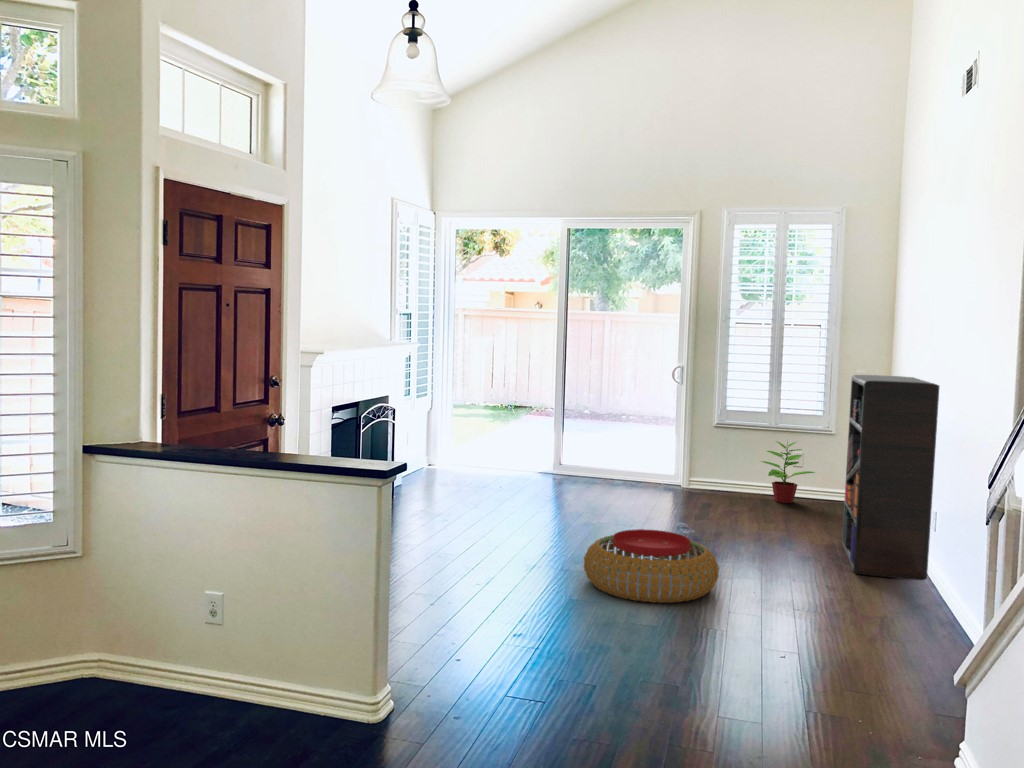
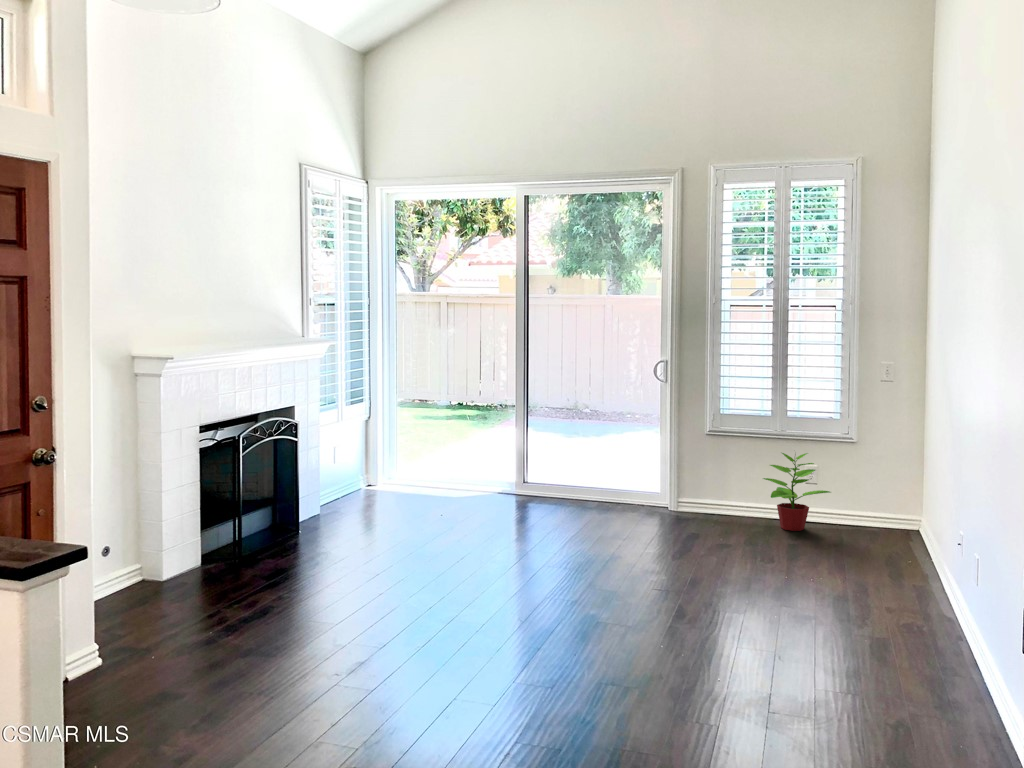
bookshelf: present [842,375,939,580] -> none [857,371,980,657]
pouf: present [584,529,719,603] -> none [481,592,666,706]

